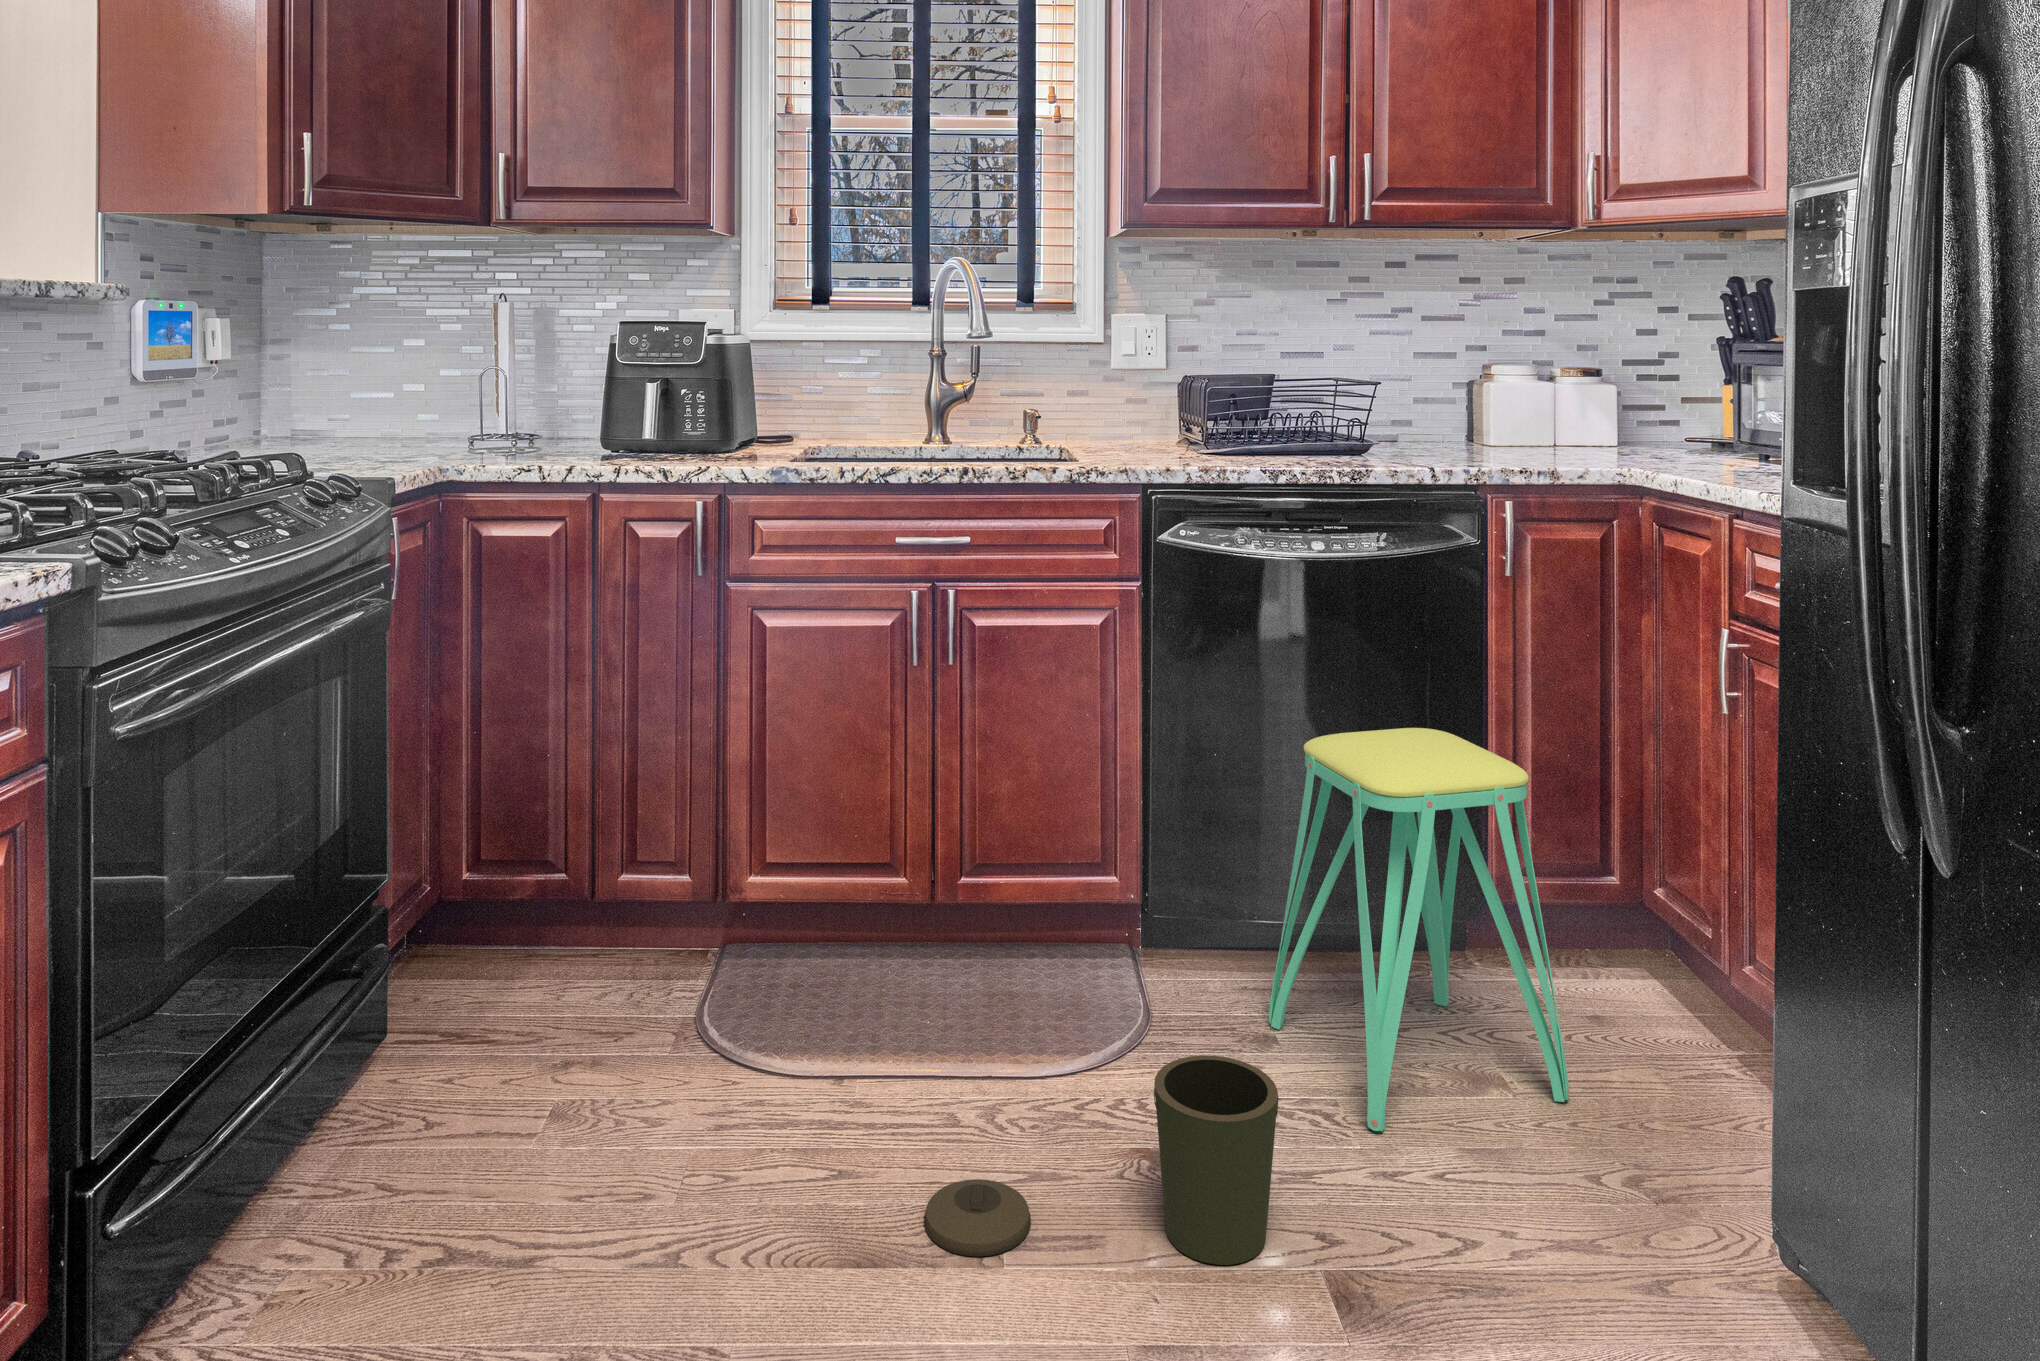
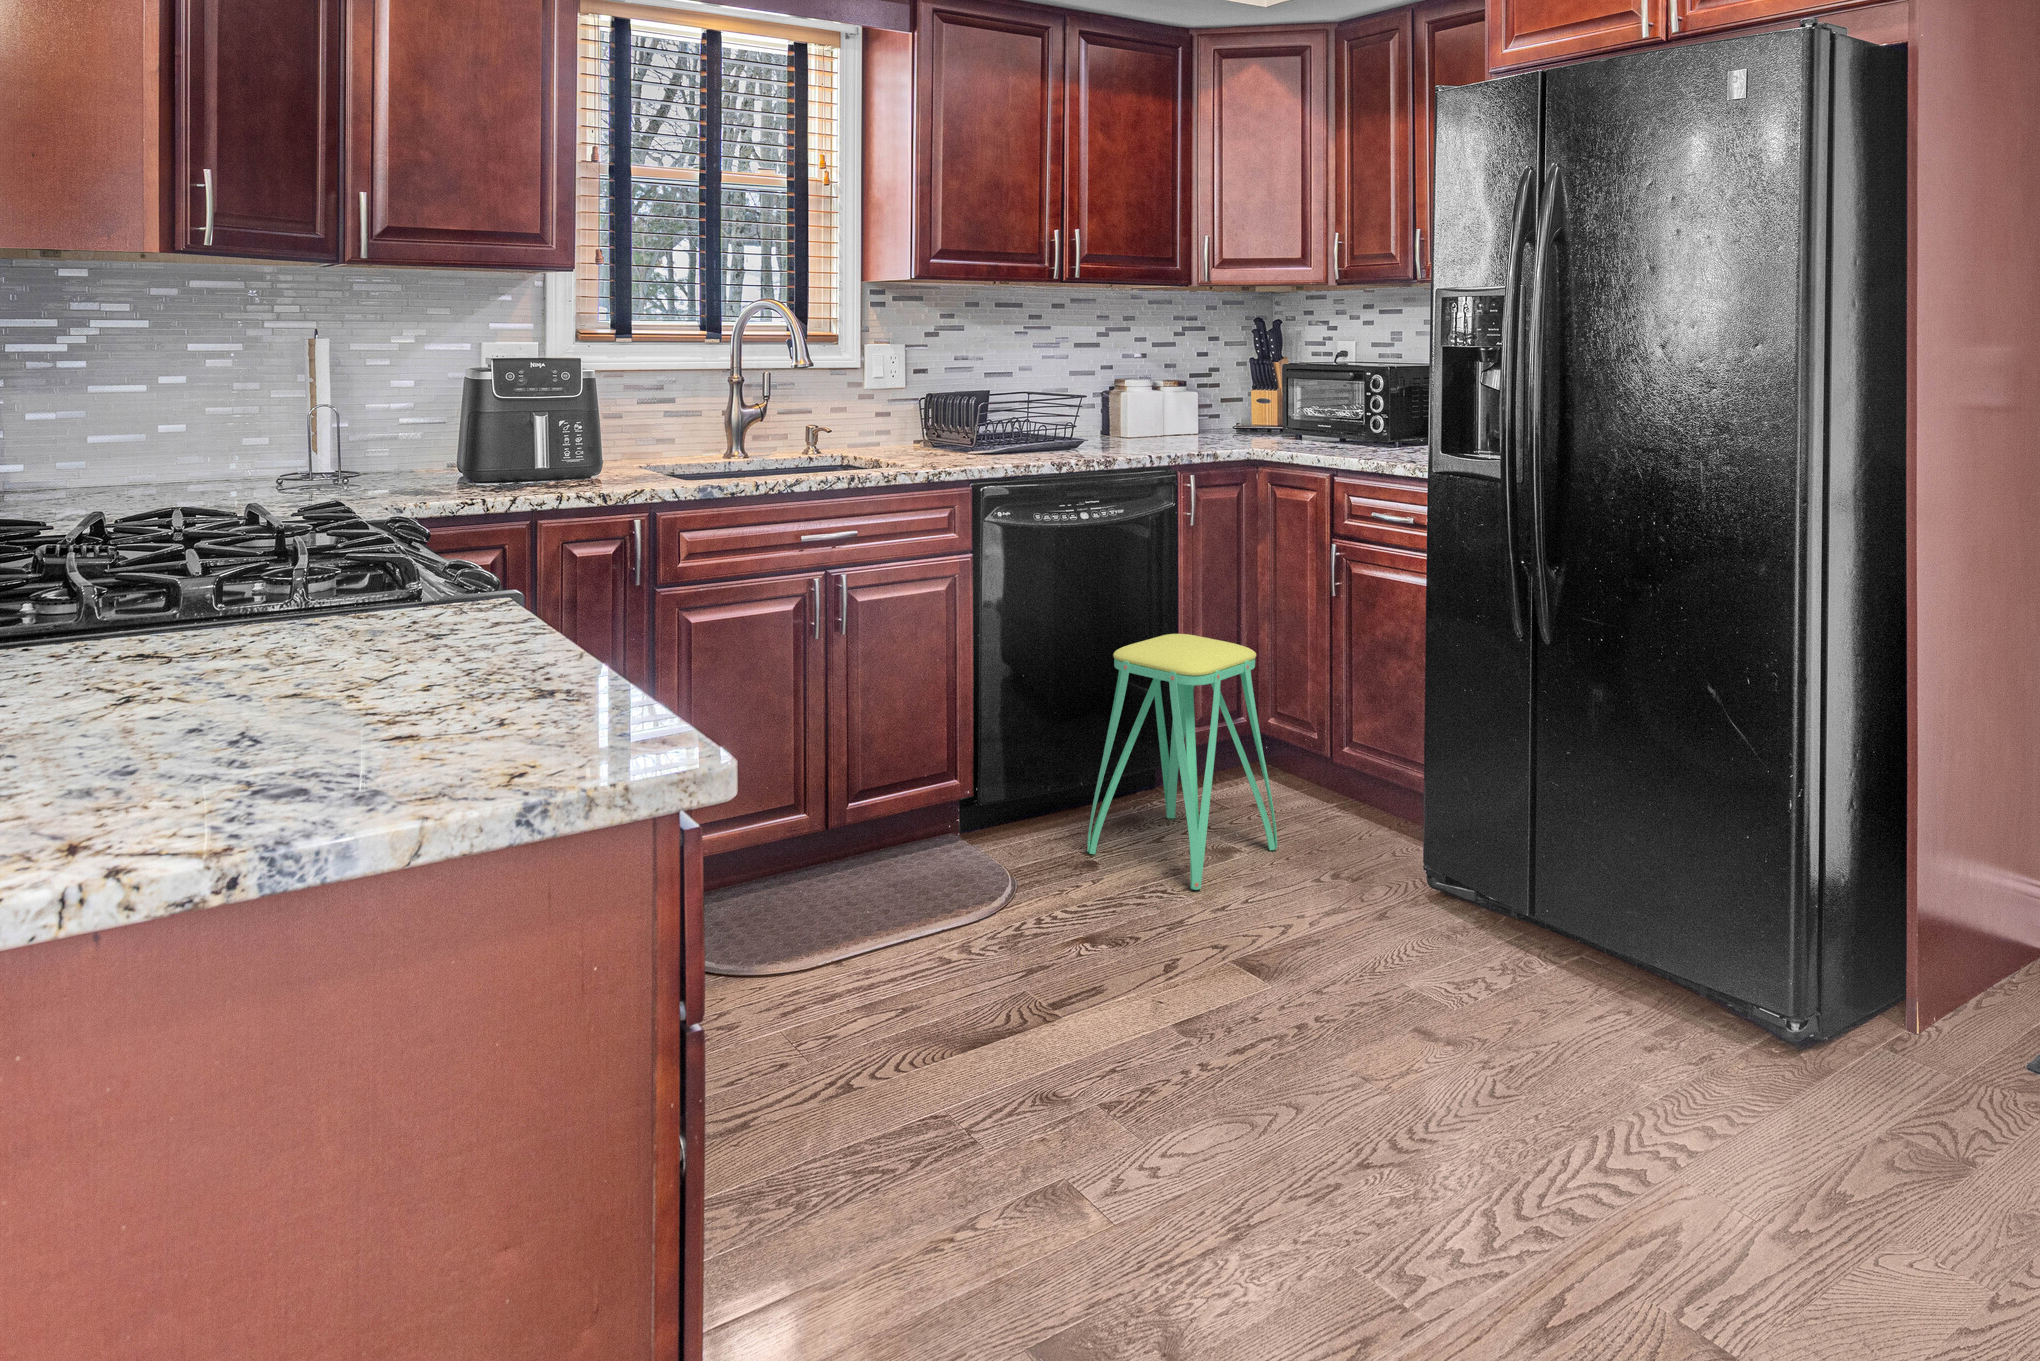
trash can: present [924,1055,1279,1265] -> none [989,854,1202,1019]

